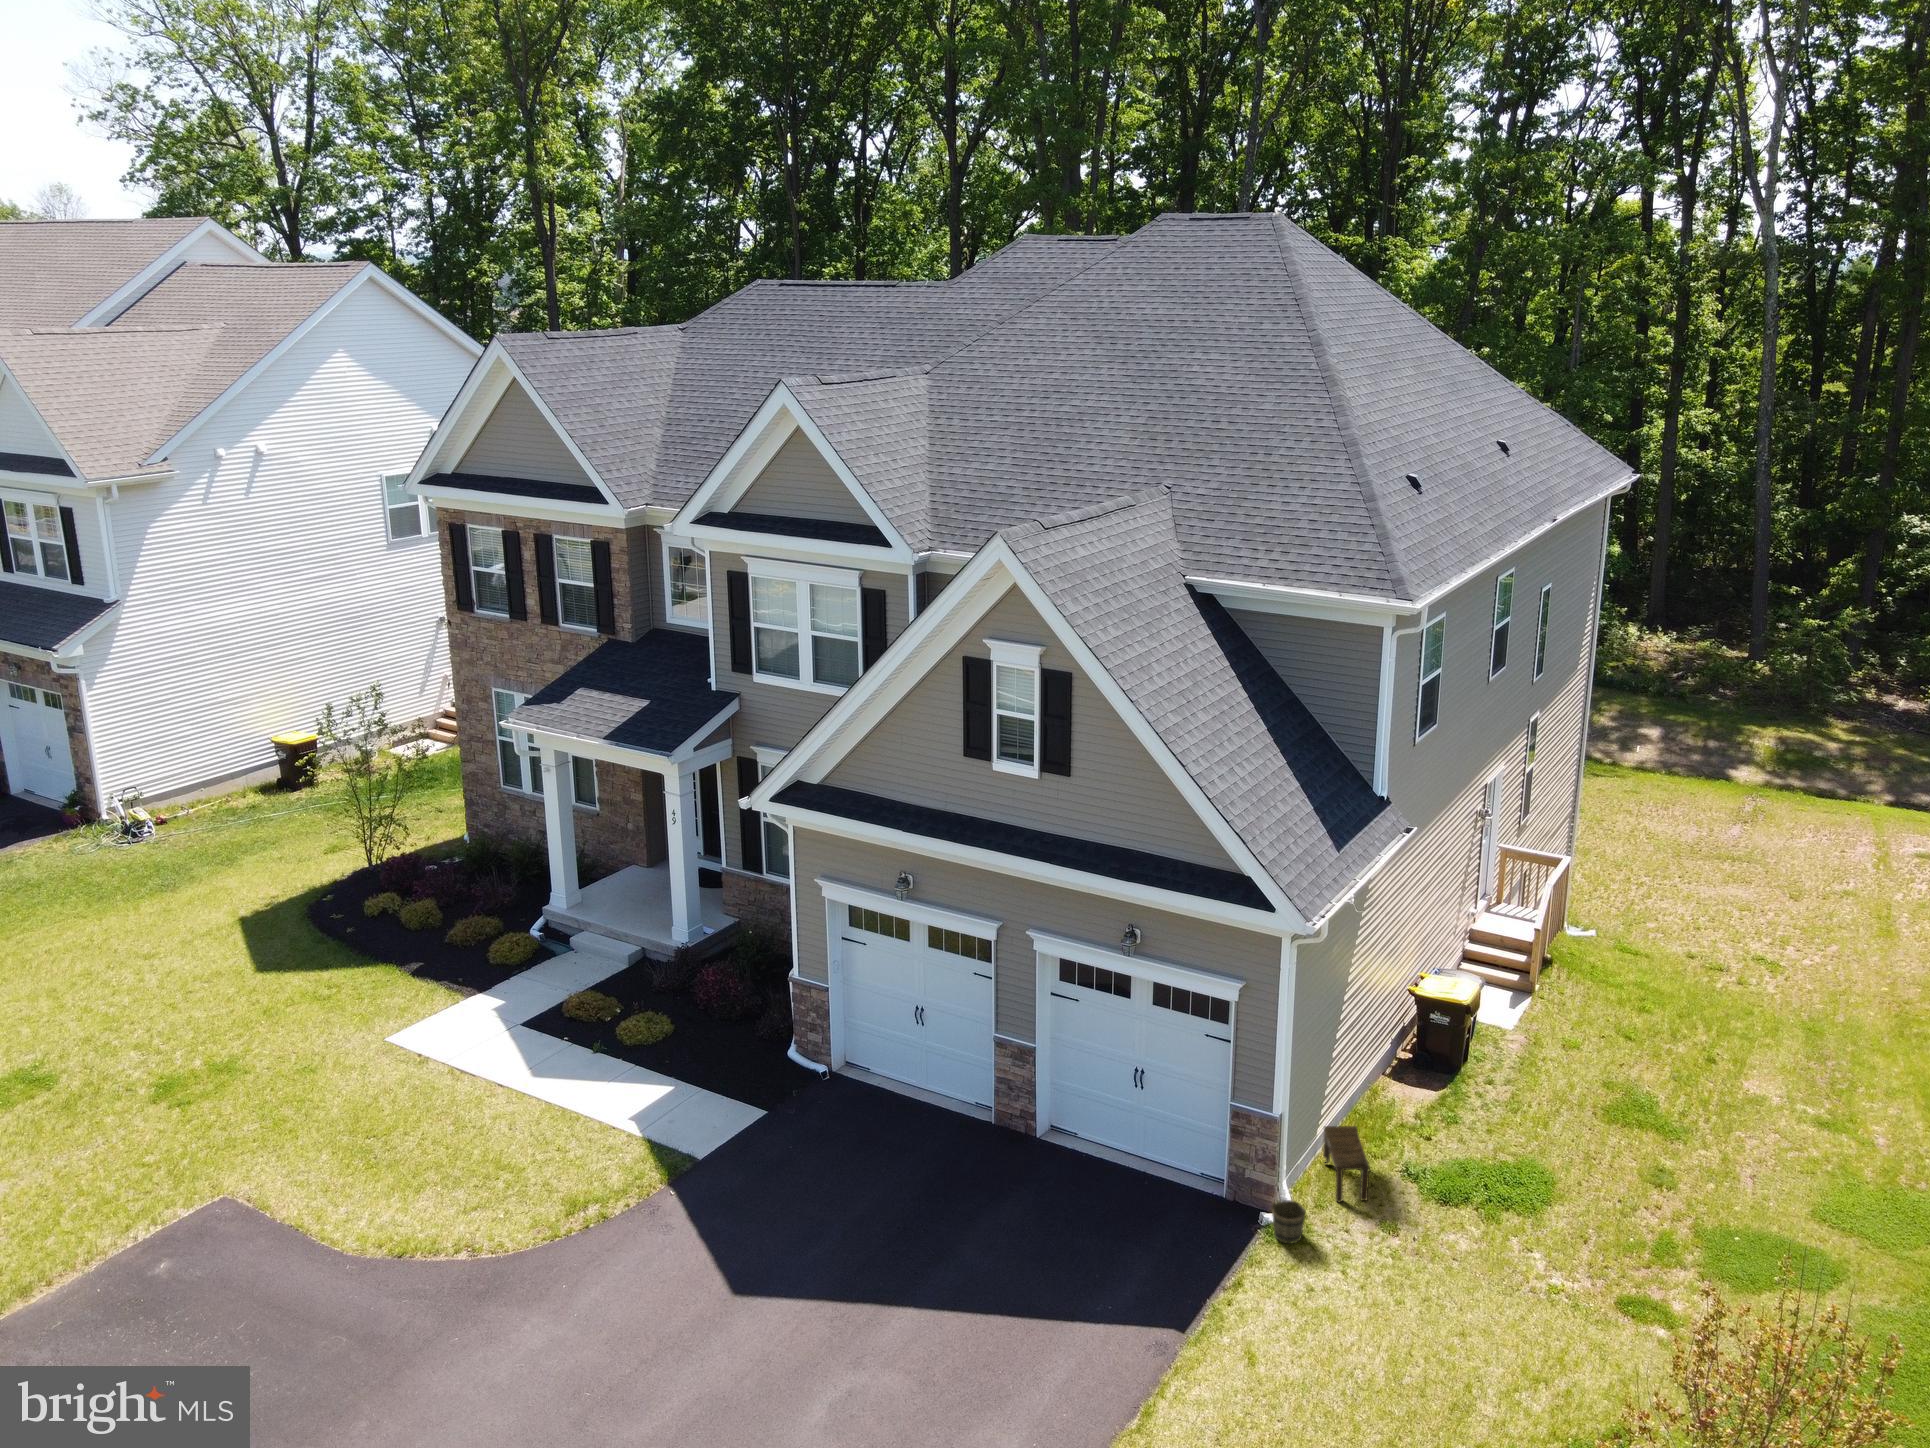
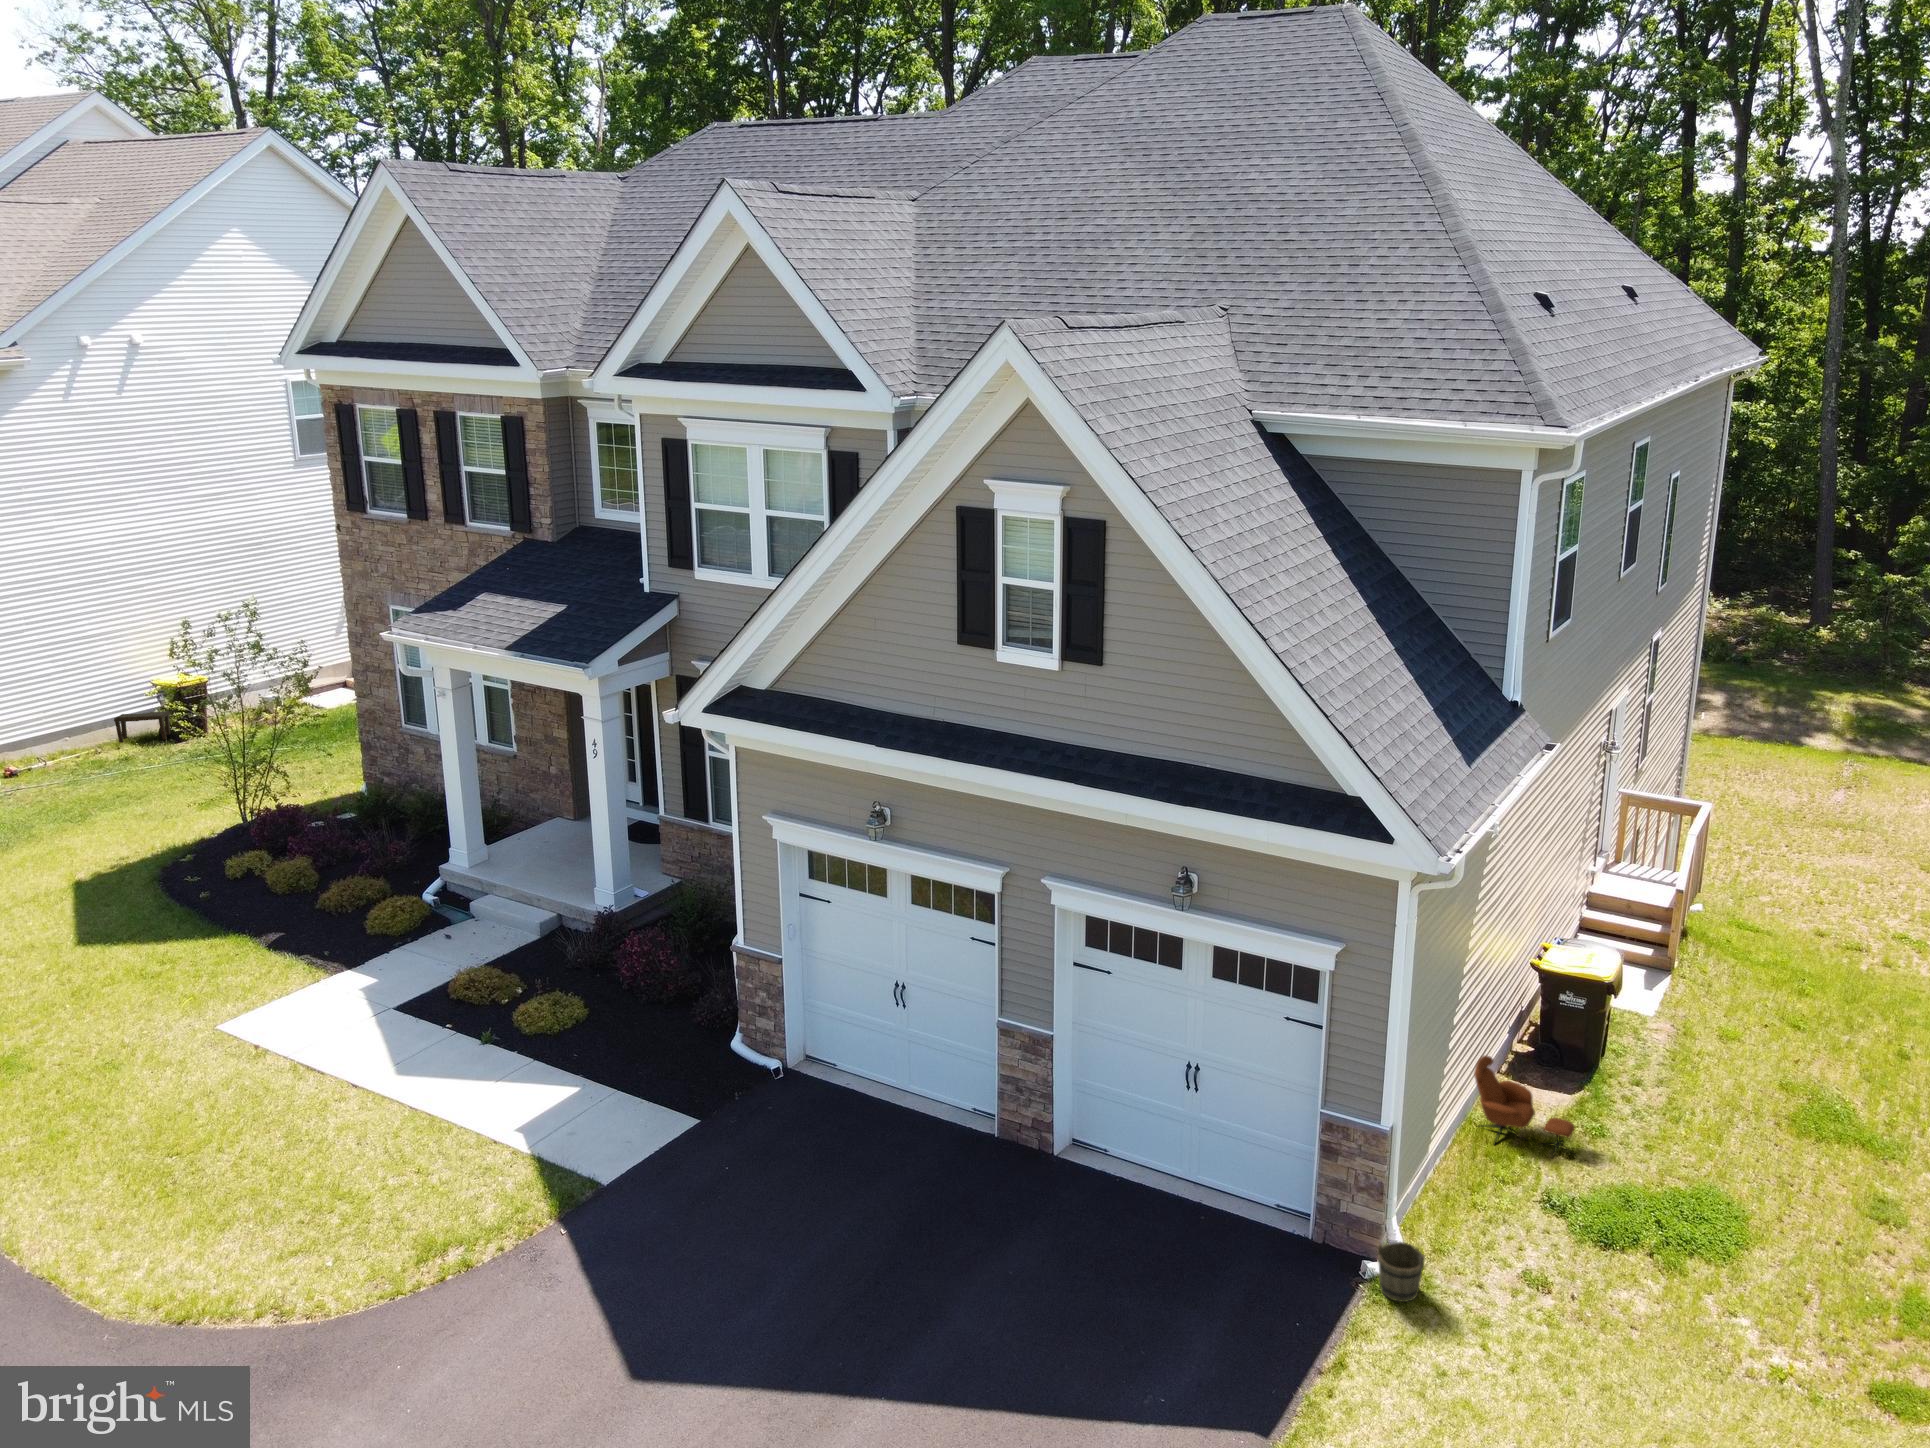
lounge chair: none [1357,1062,1434,1140] -> present [1474,1055,1575,1157]
bench: present [1323,1126,1370,1202] -> present [114,711,171,742]

